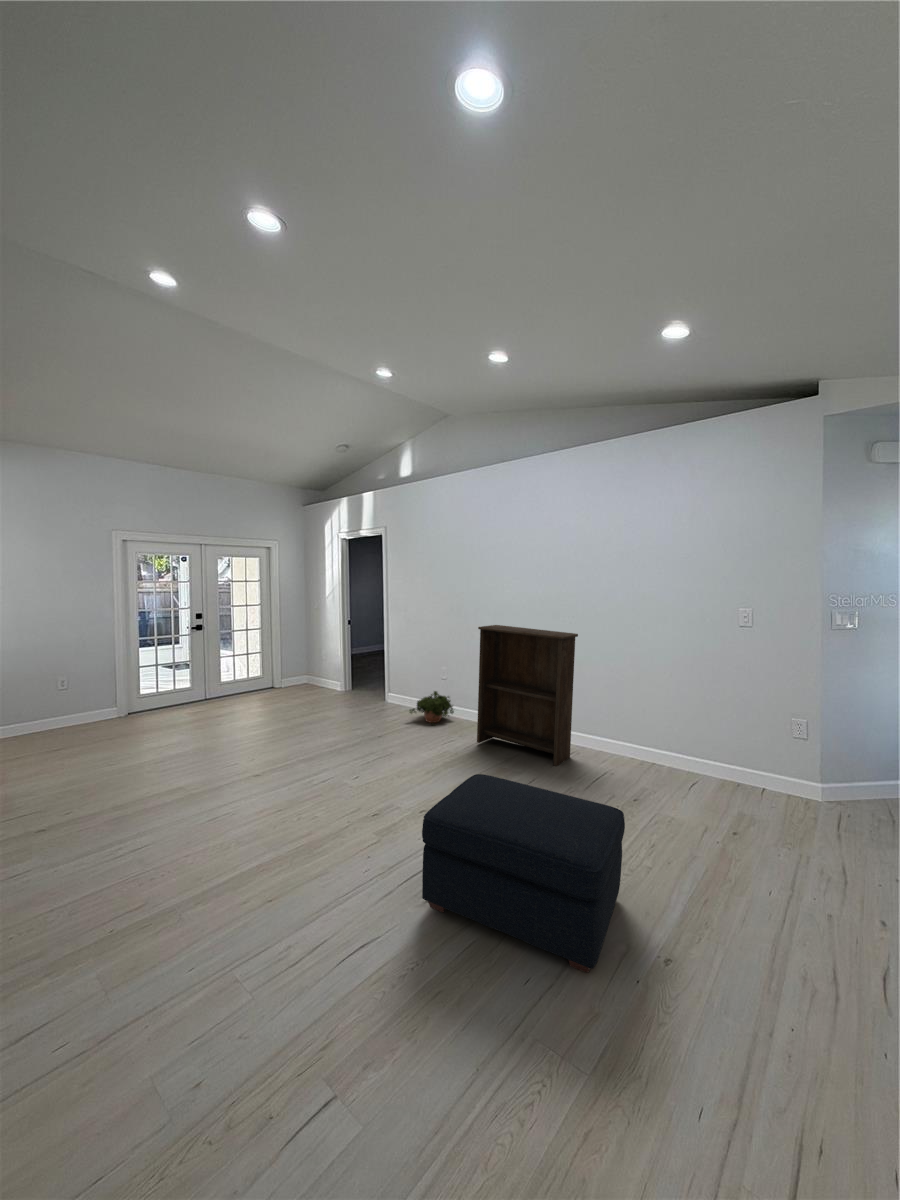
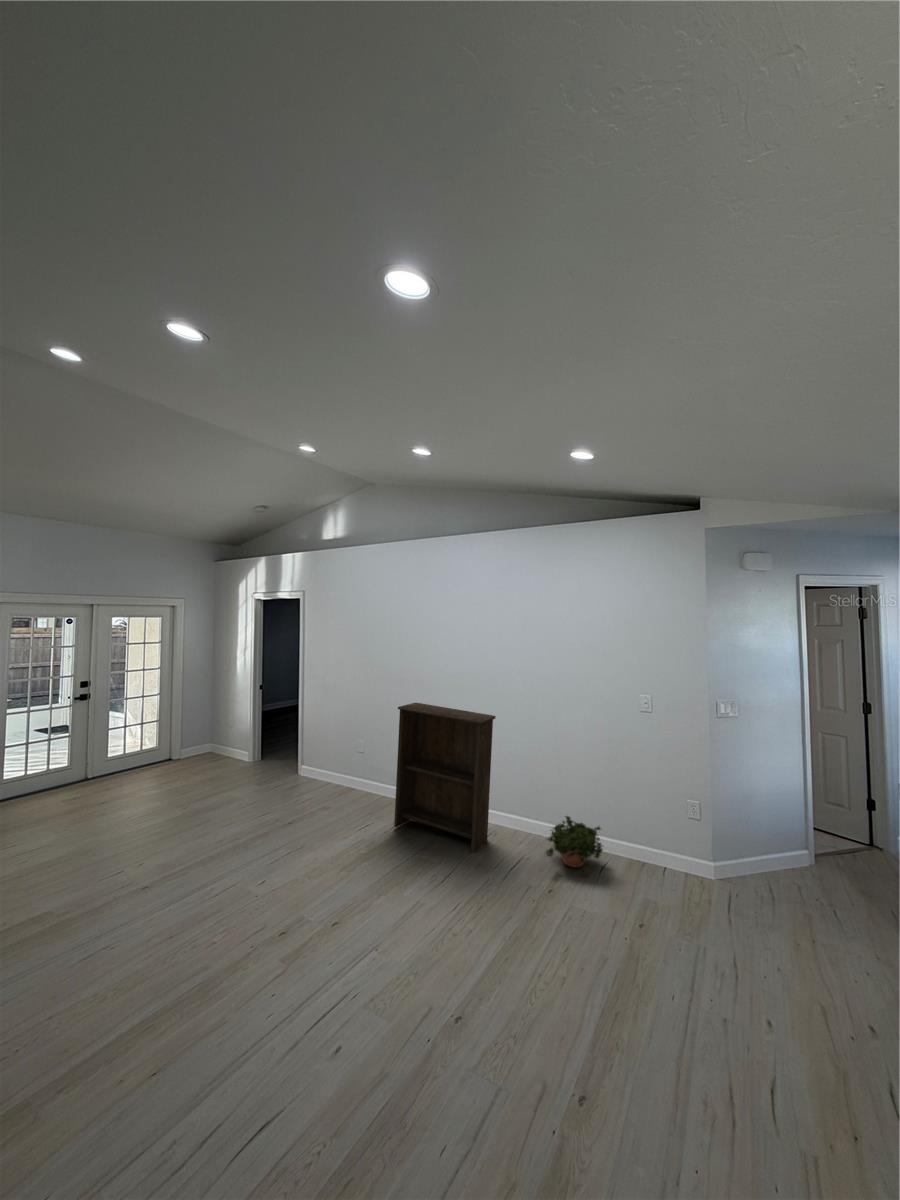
potted plant: present [410,691,454,724] -> present [546,816,603,875]
ottoman: present [422,774,625,973] -> none [332,891,541,1129]

